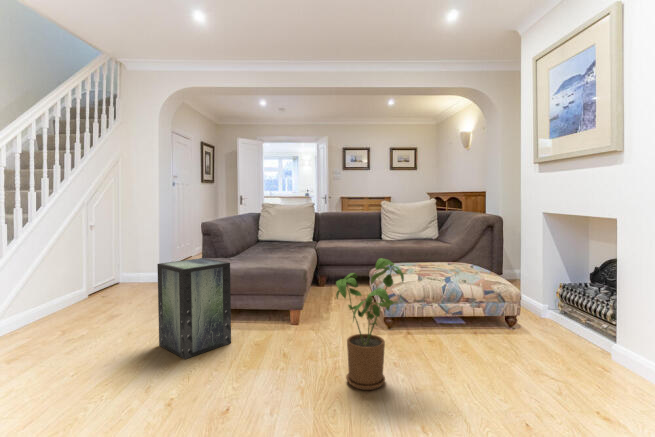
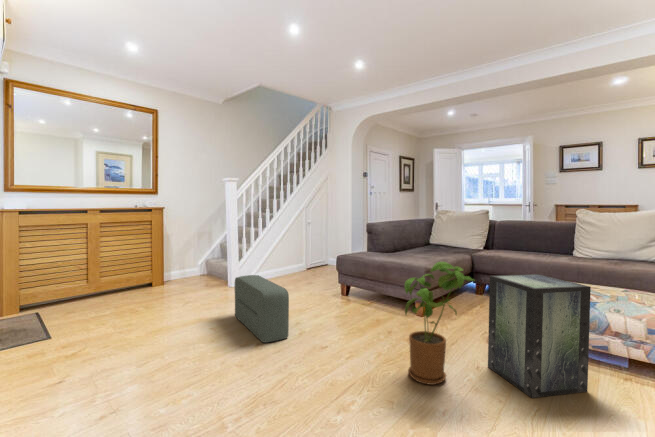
storage box: present [157,258,231,359] -> present [488,274,591,398]
pouf: none [30,312,168,413] -> present [234,275,289,342]

